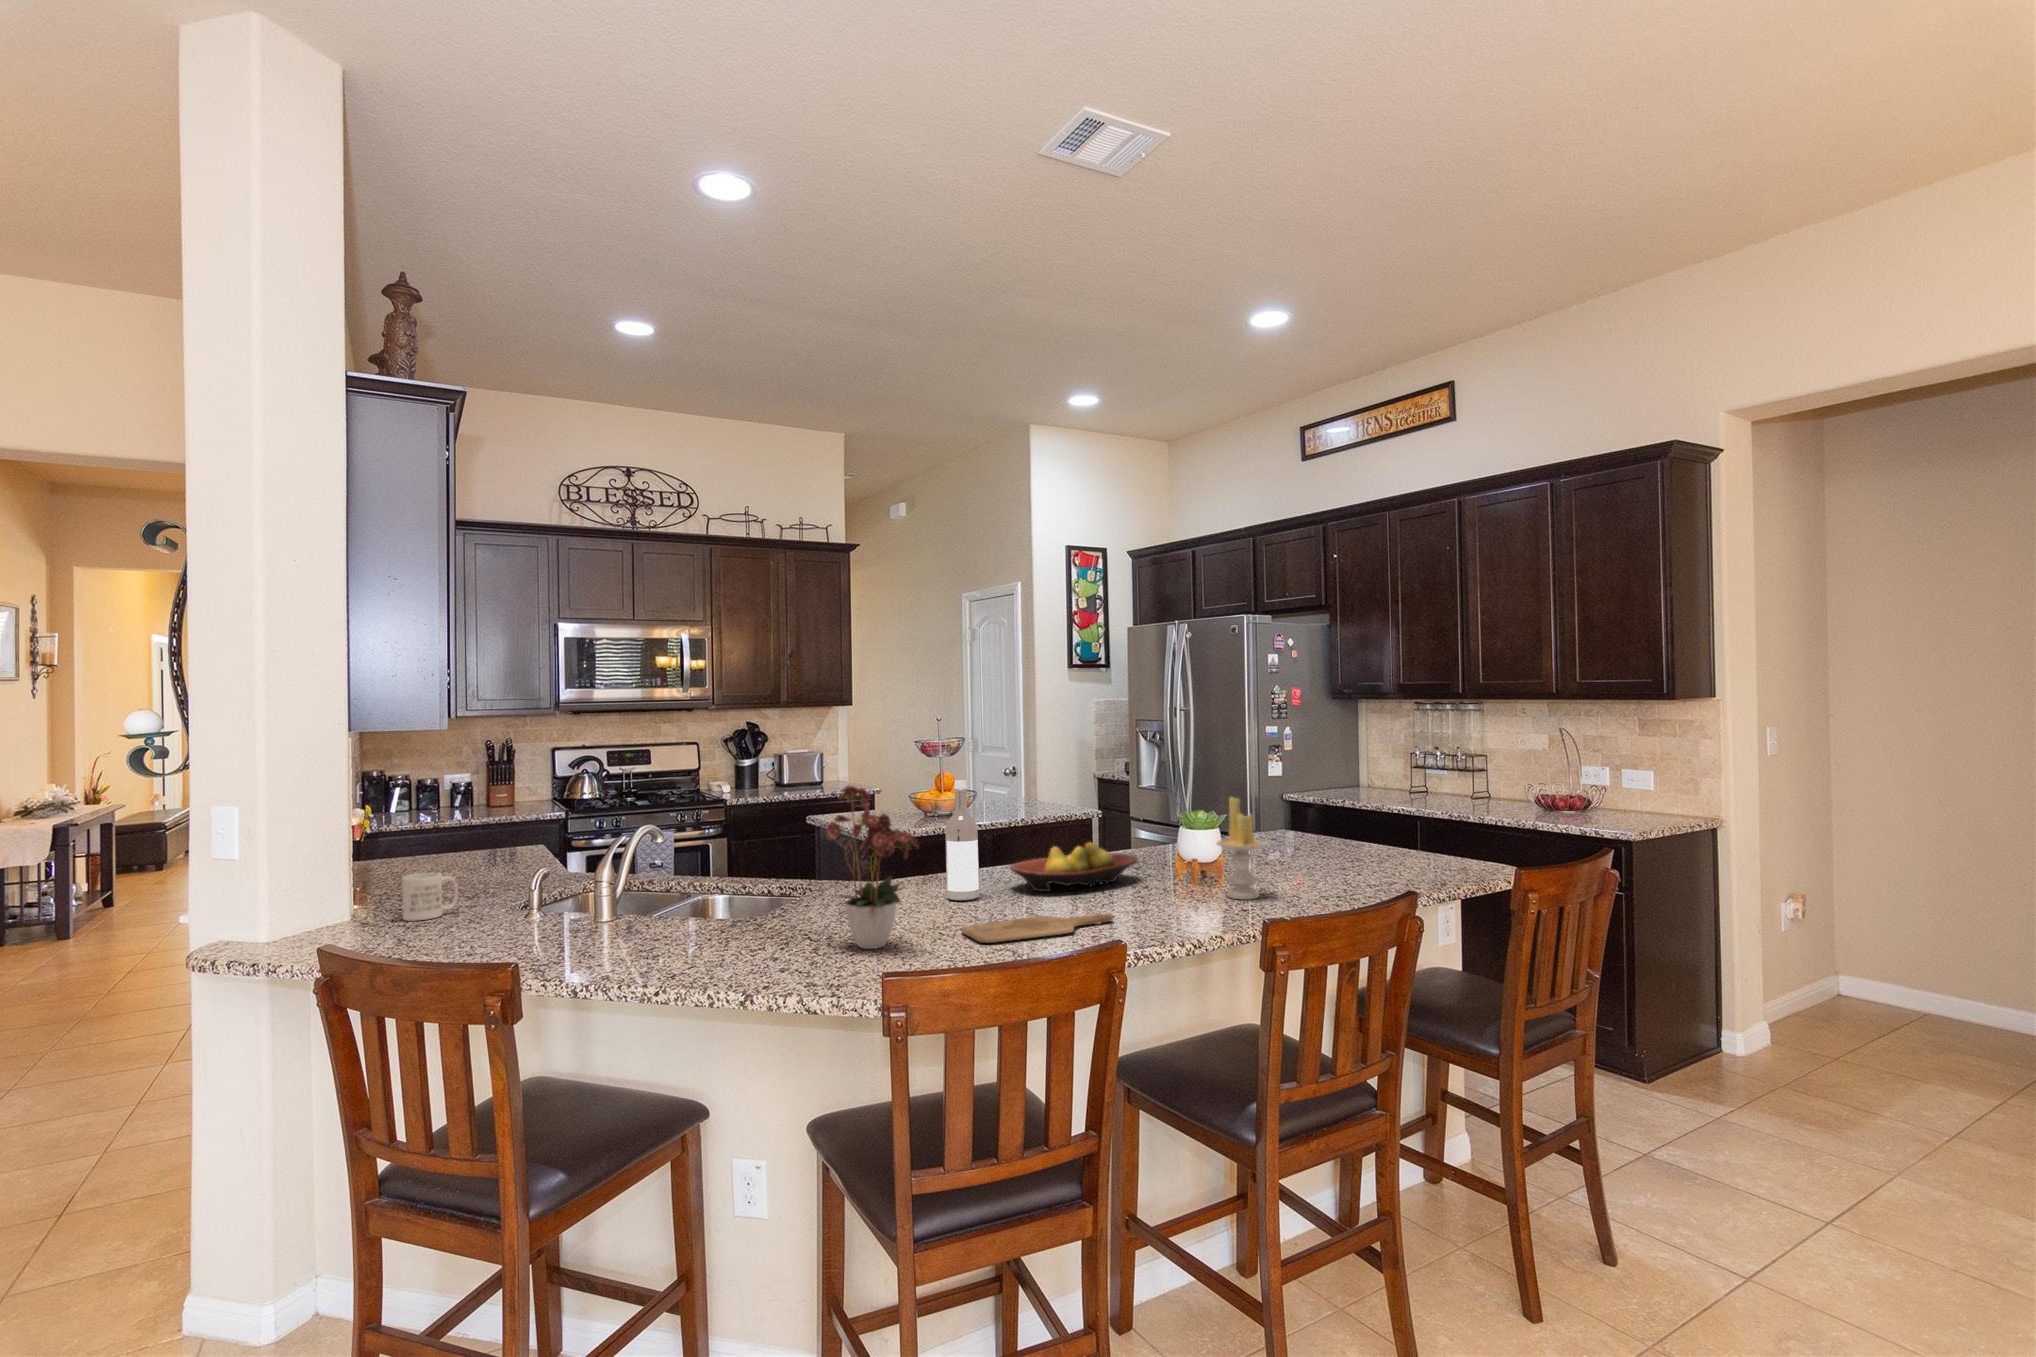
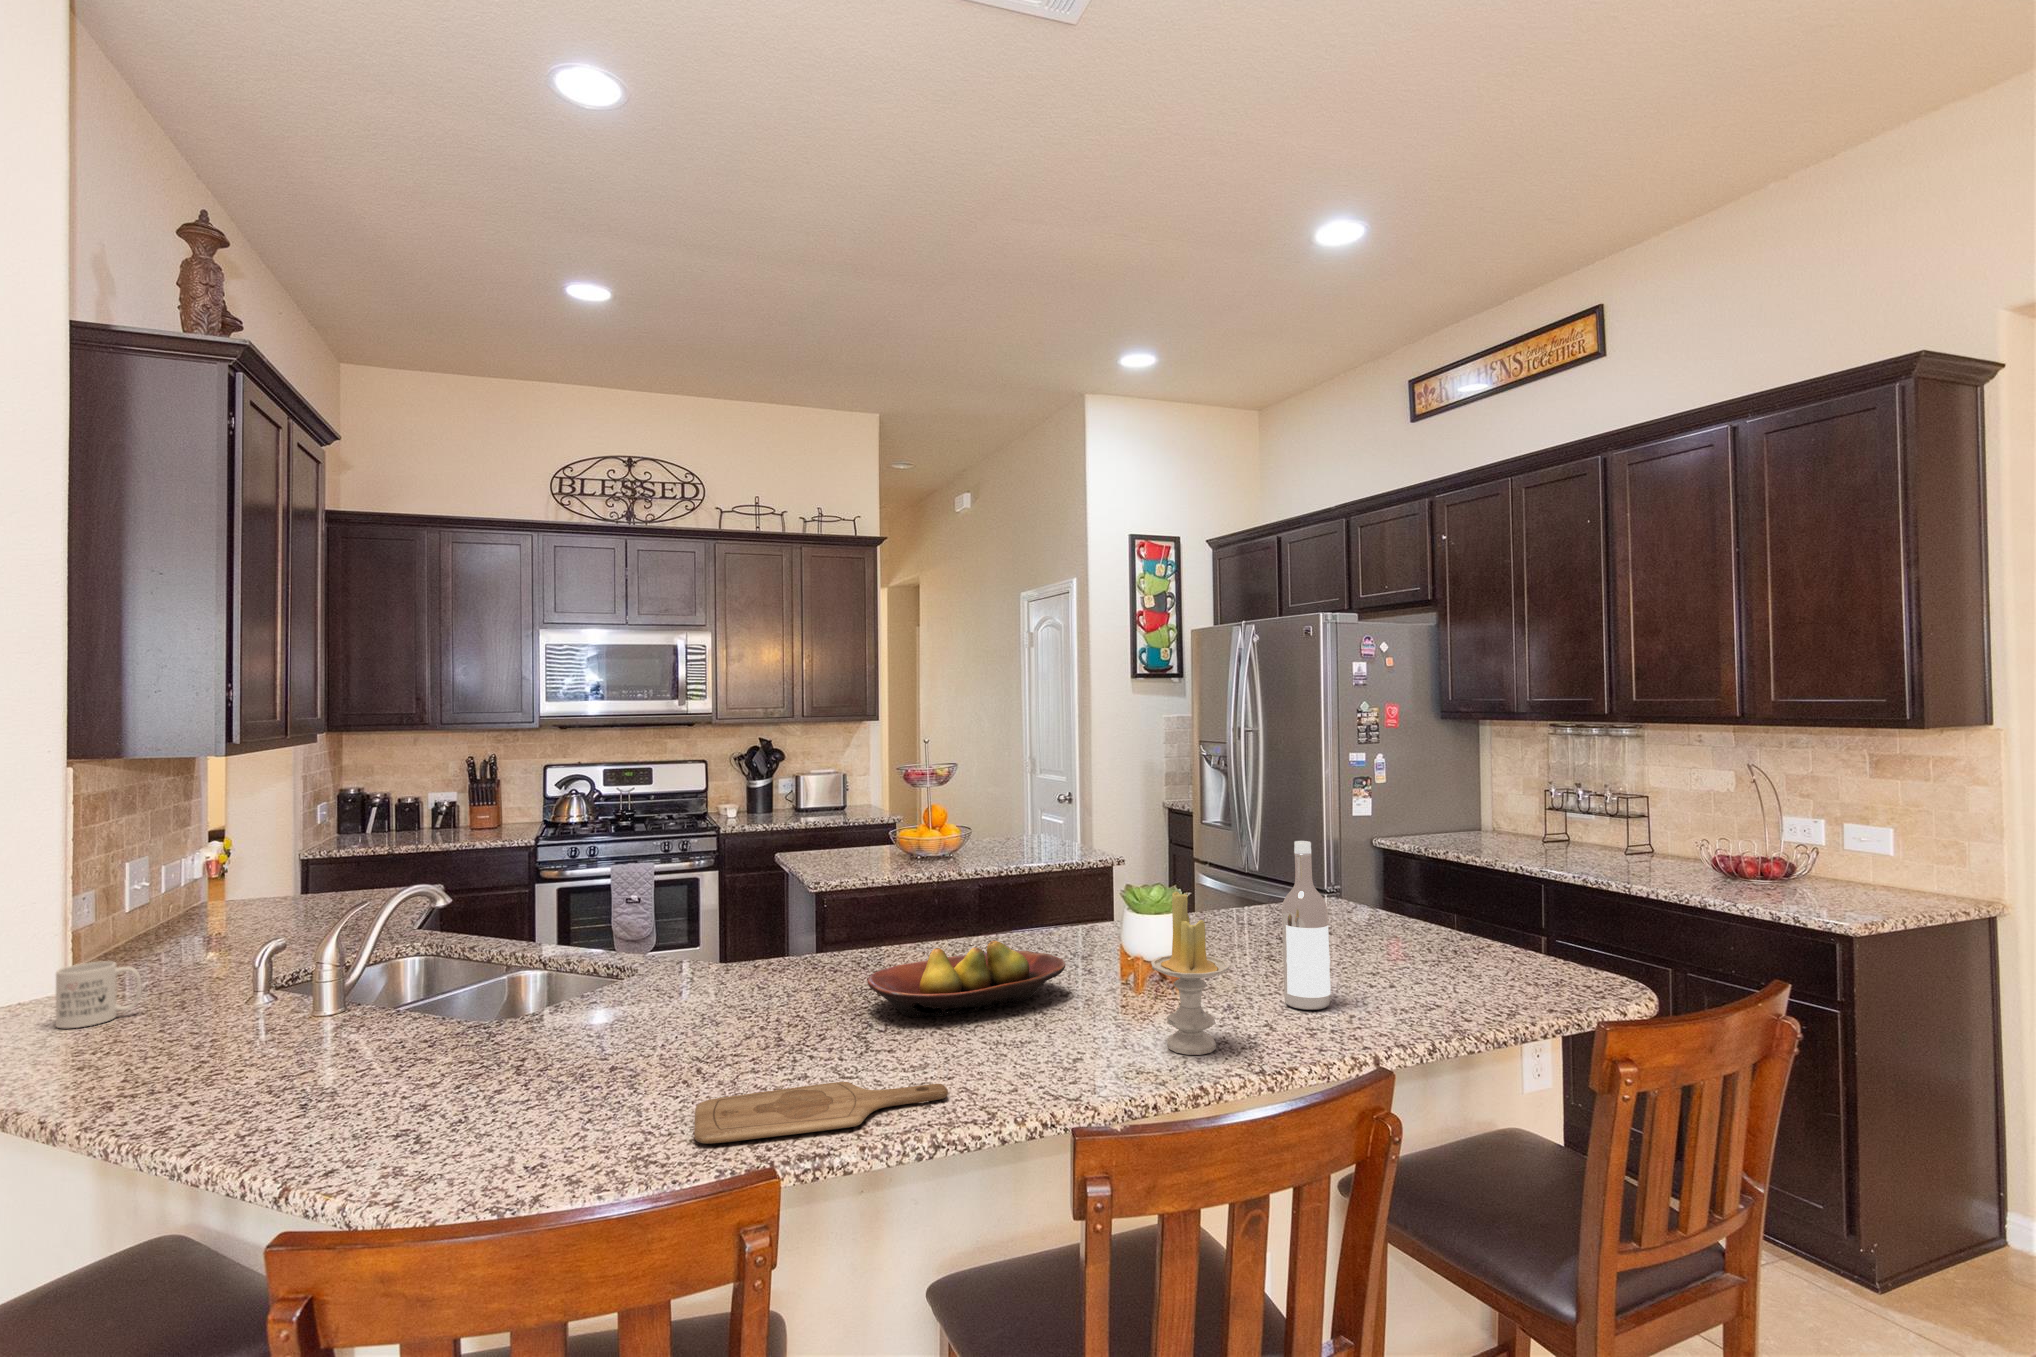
wine bottle: present [946,780,979,901] -> present [1282,841,1330,1010]
flower arrangement: present [827,785,919,949] -> none [458,871,605,1145]

